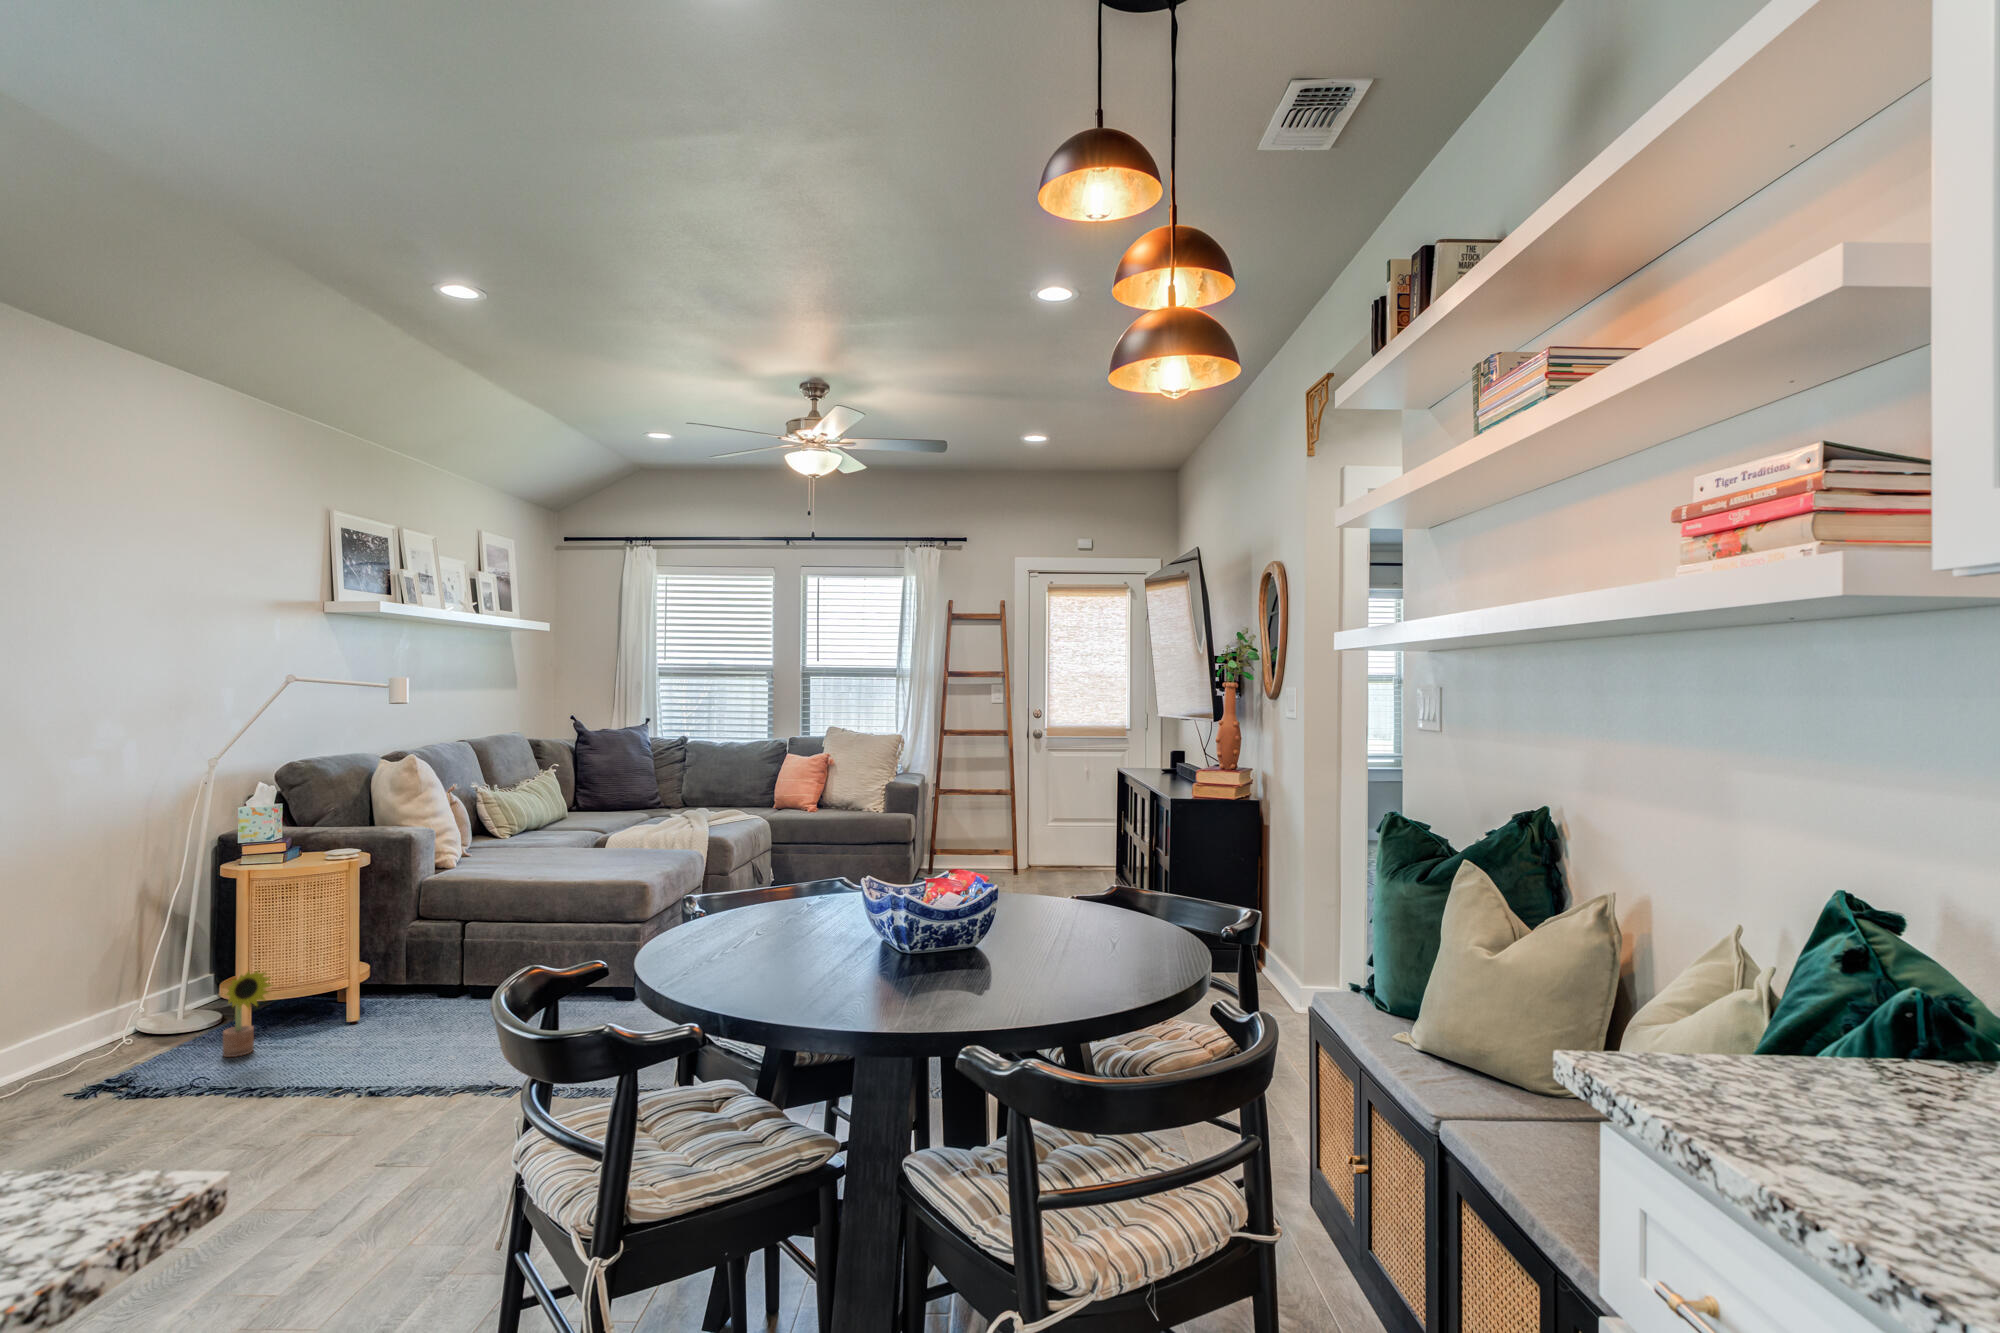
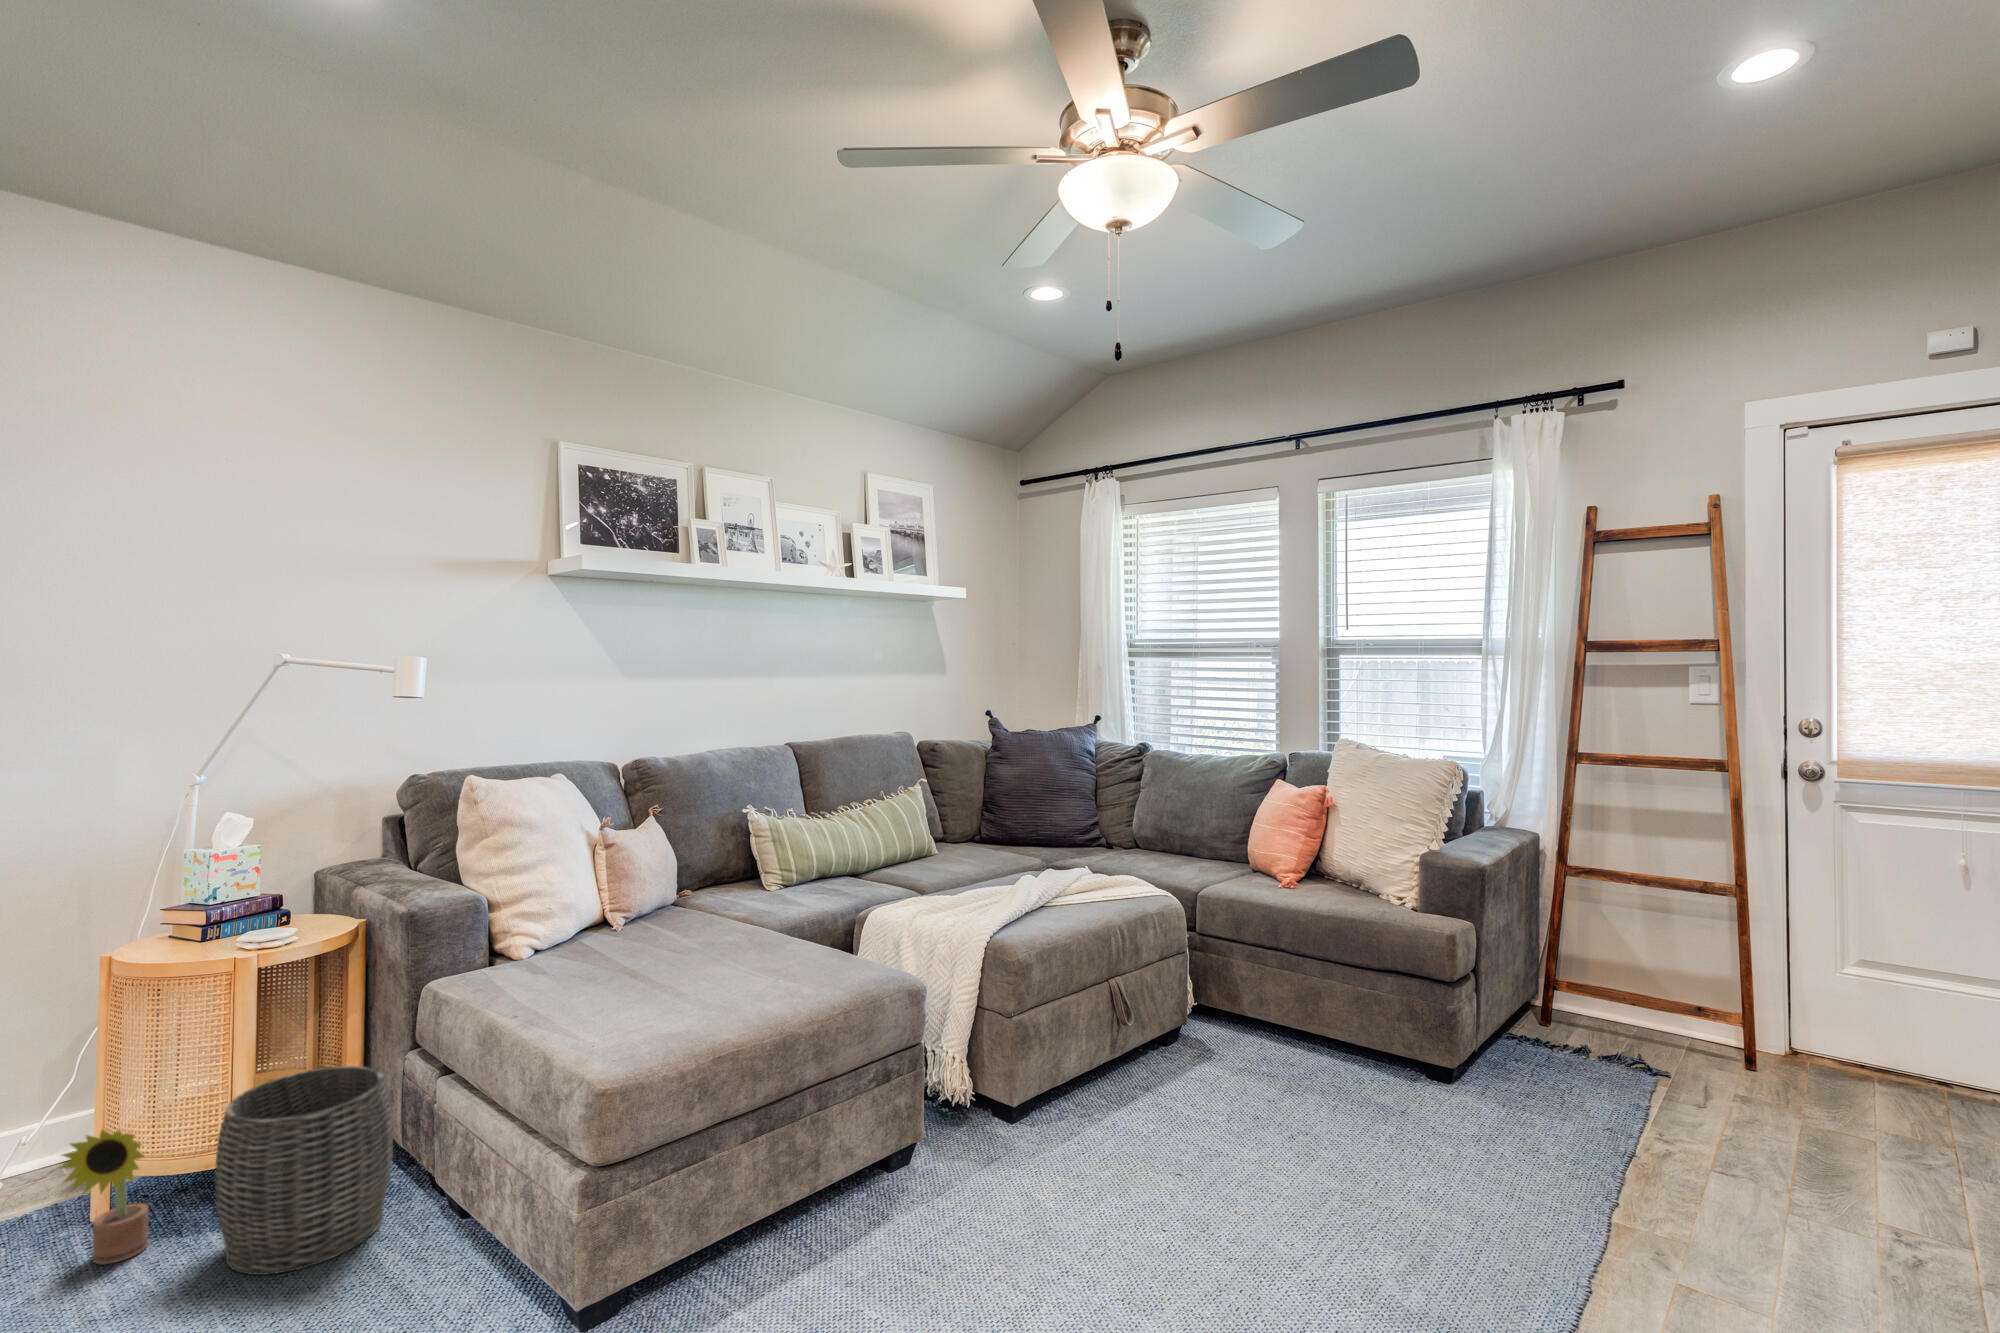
woven basket: none [306,933,406,1040] -> present [215,1066,393,1275]

